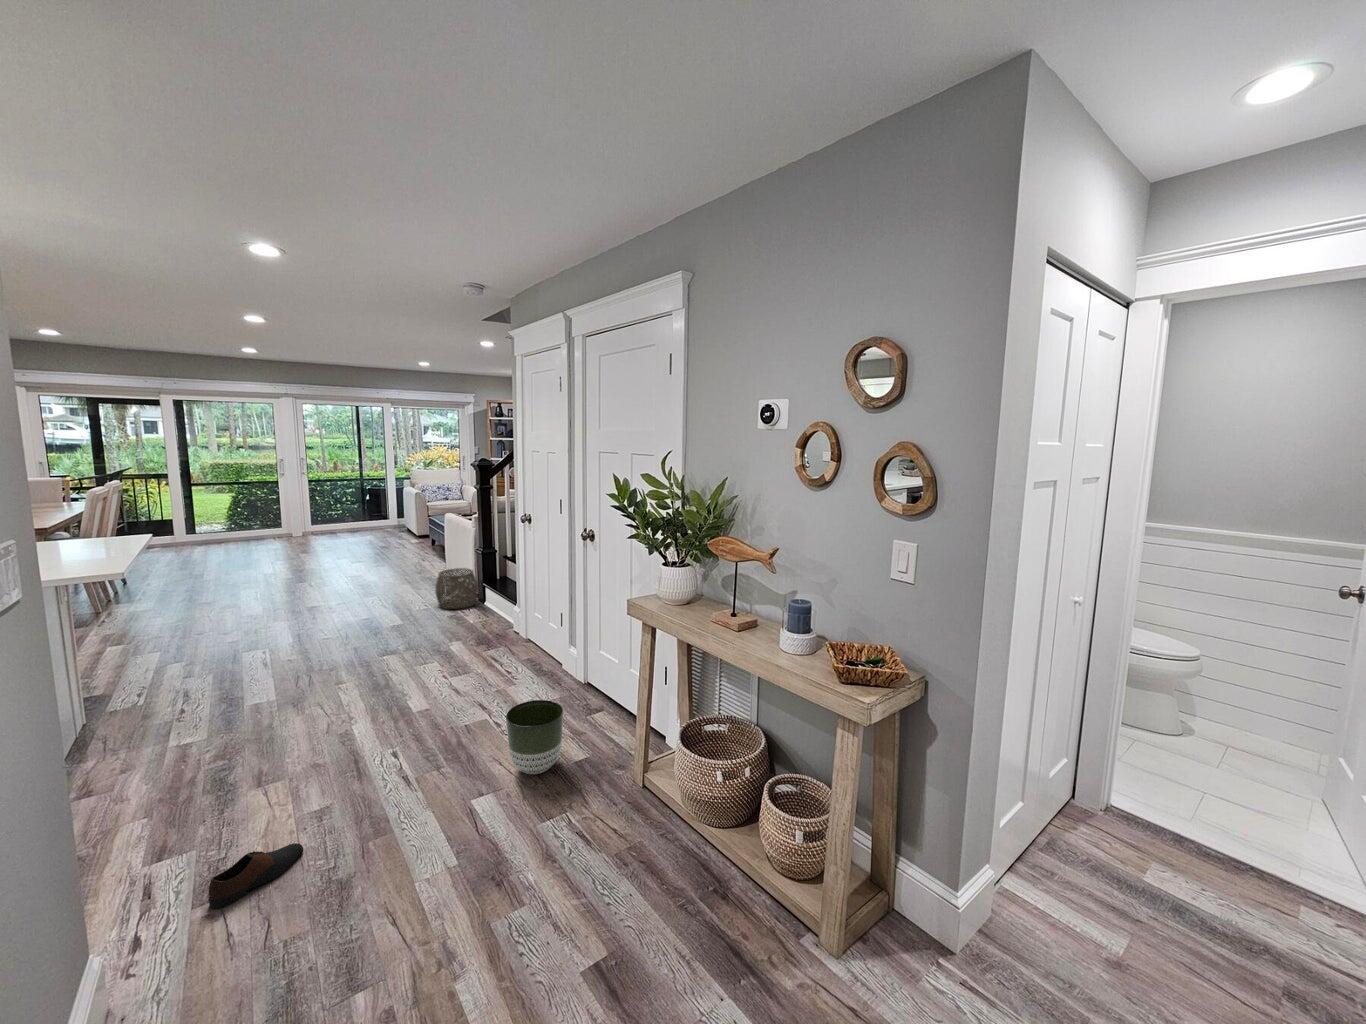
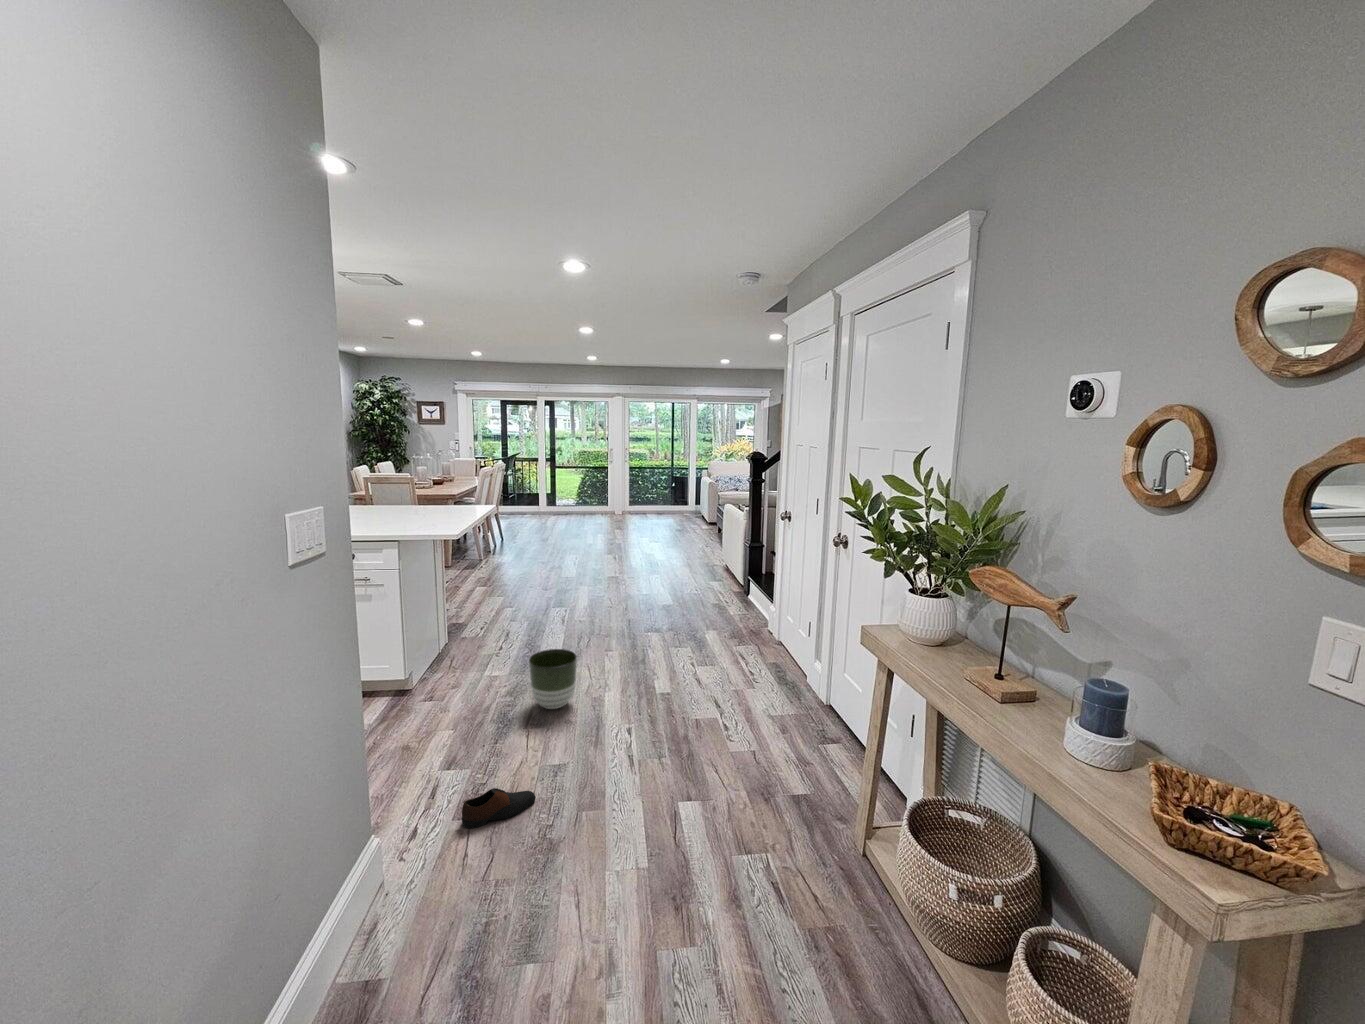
woven basket: present [435,568,478,609] -> none [705,559,744,599]
planter: present [506,700,563,774] -> present [529,649,577,709]

